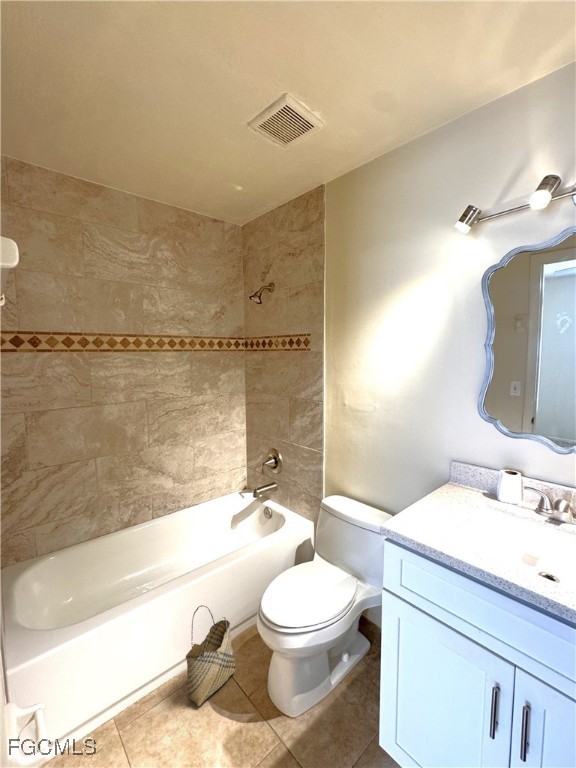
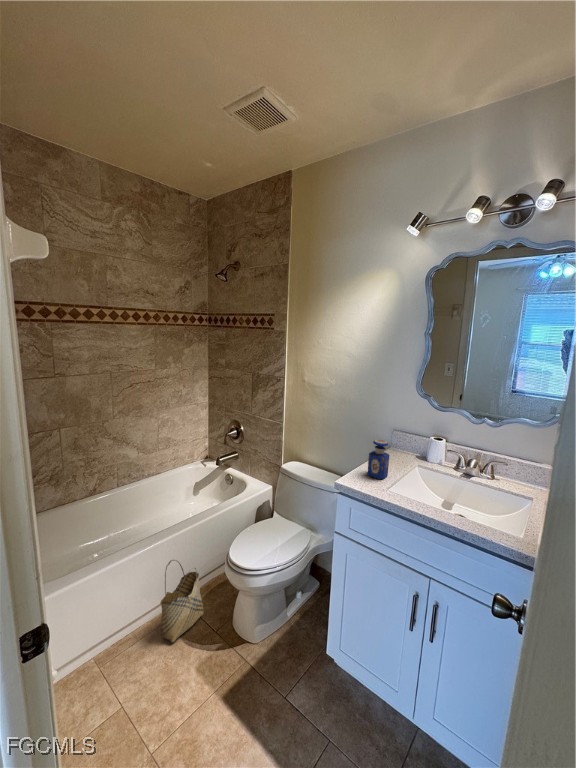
perfume bottle: none [422,474,449,524] -> present [368,440,389,479]

